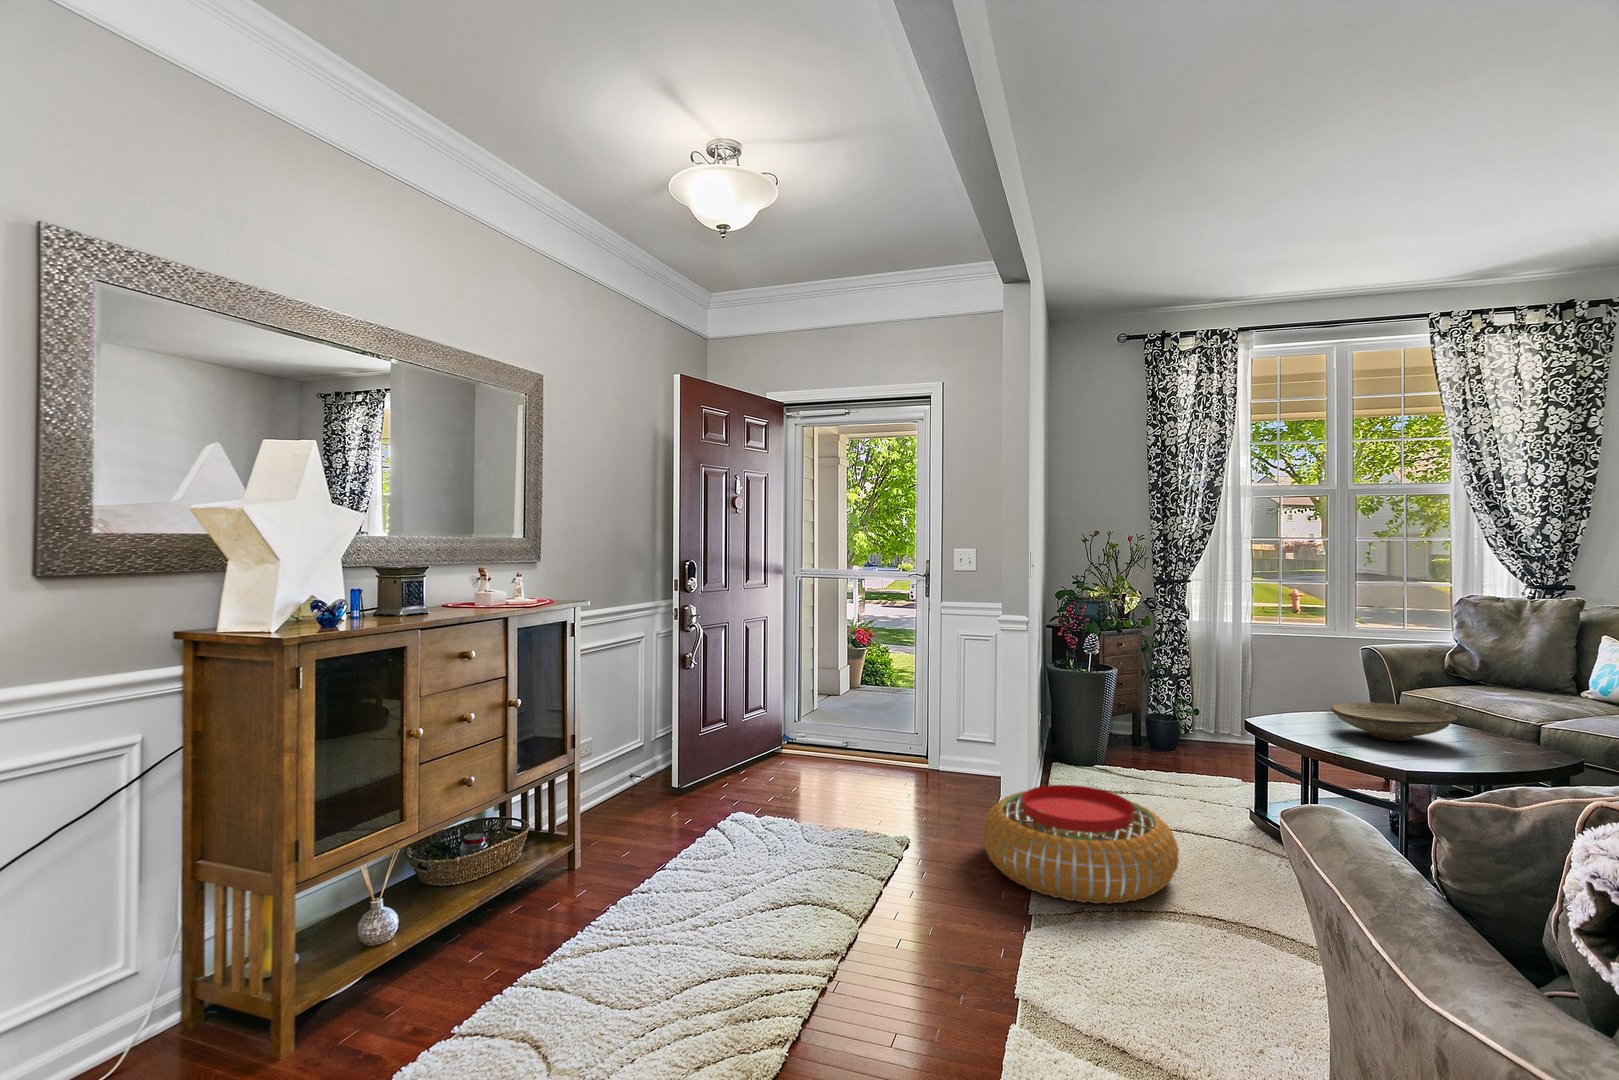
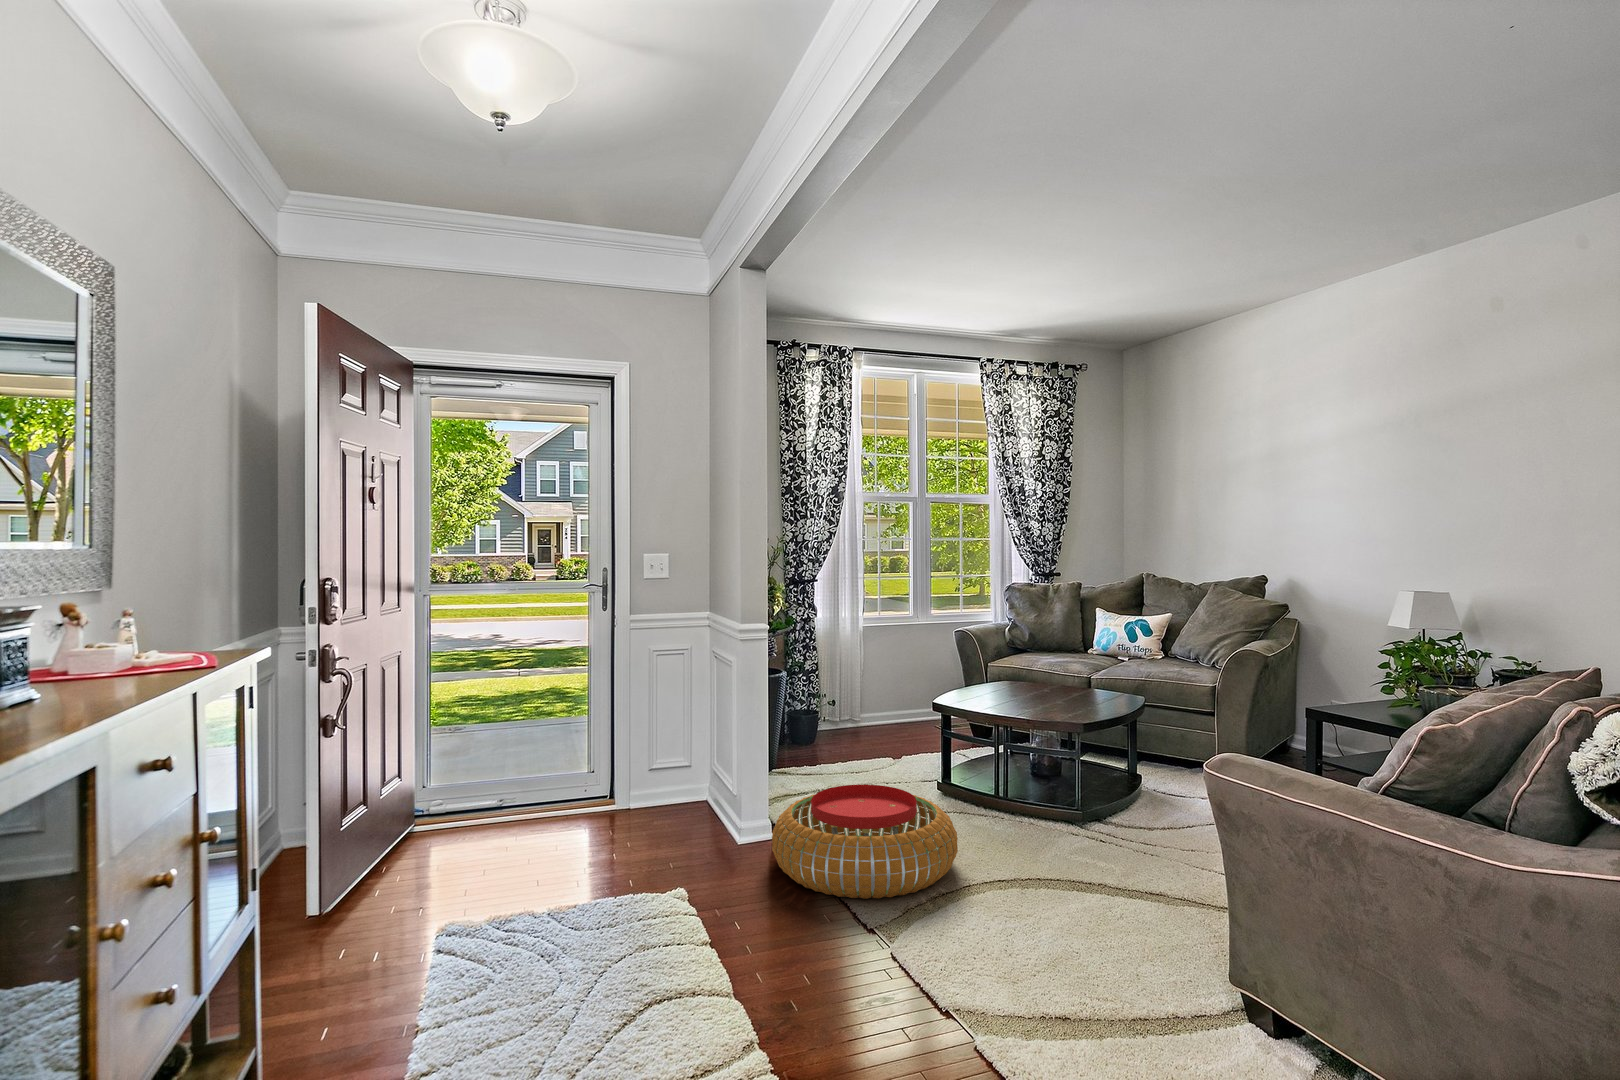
decorative bowl: present [1331,703,1457,741] -> none [997,672,1081,700]

